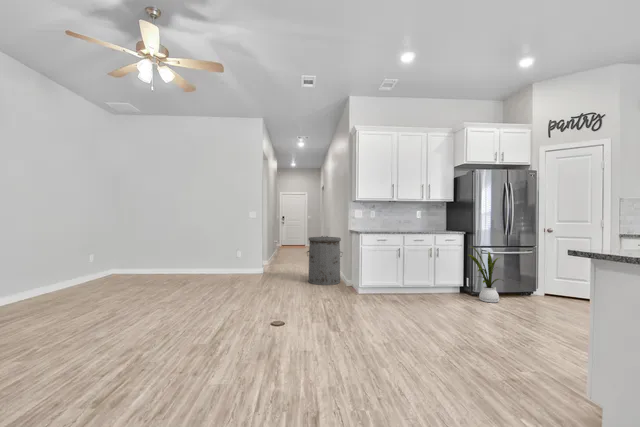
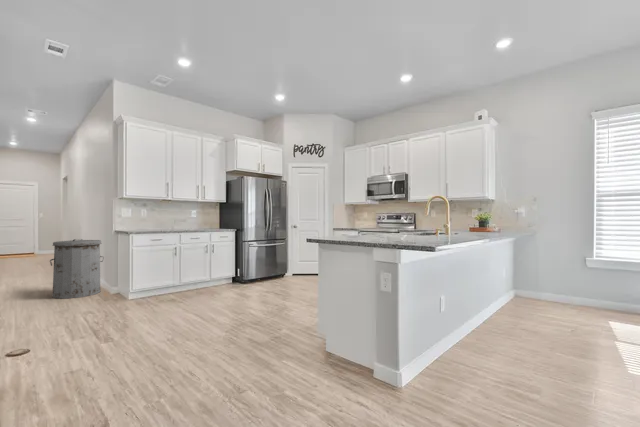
house plant: present [468,247,499,303] -> none [237,242,265,287]

